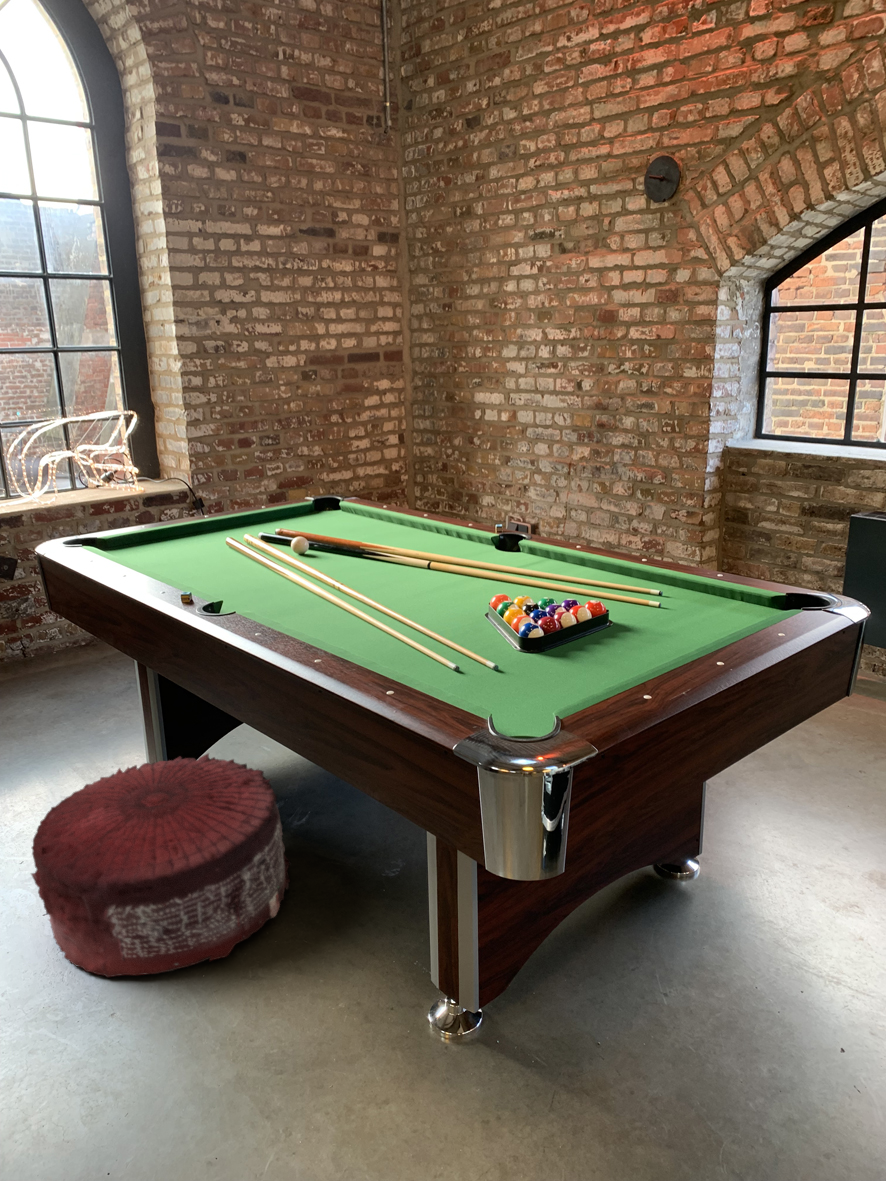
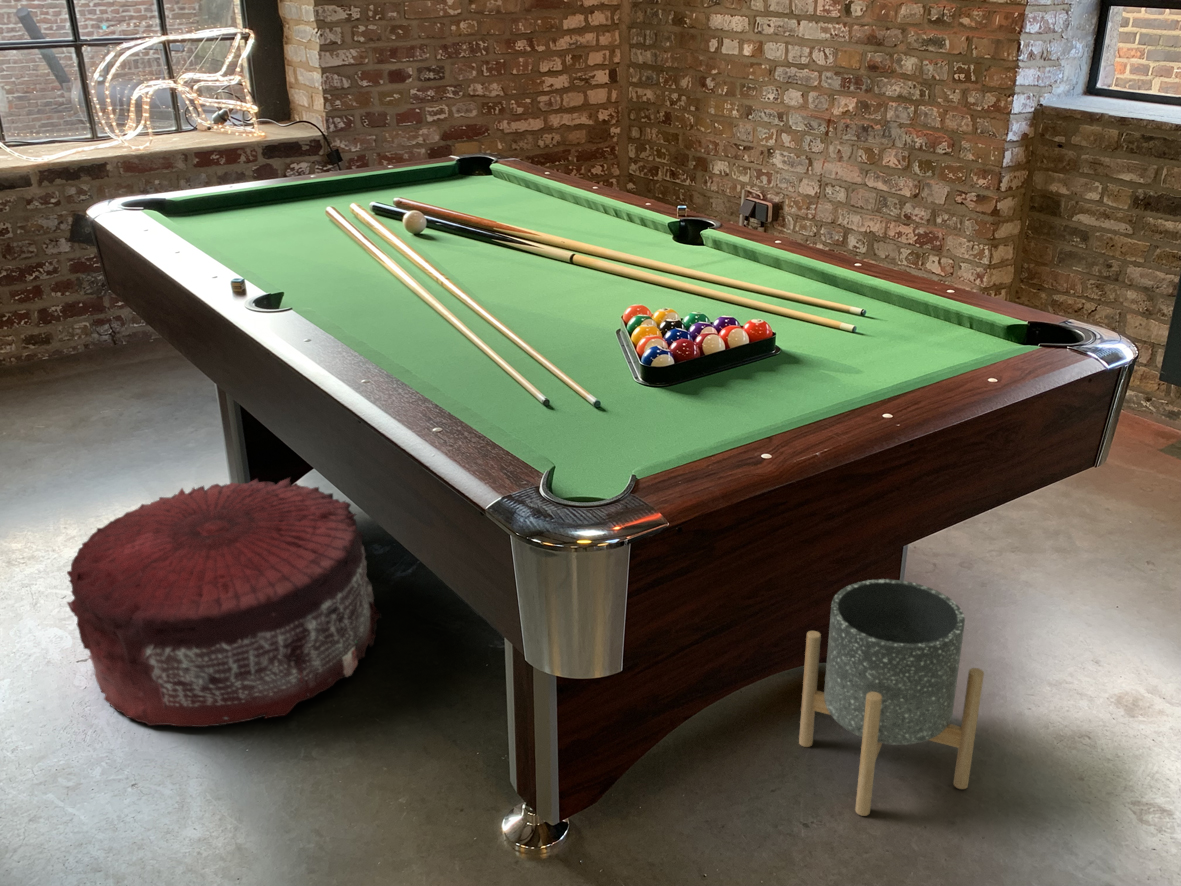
planter: none [651,800,801,997] -> present [799,579,984,816]

